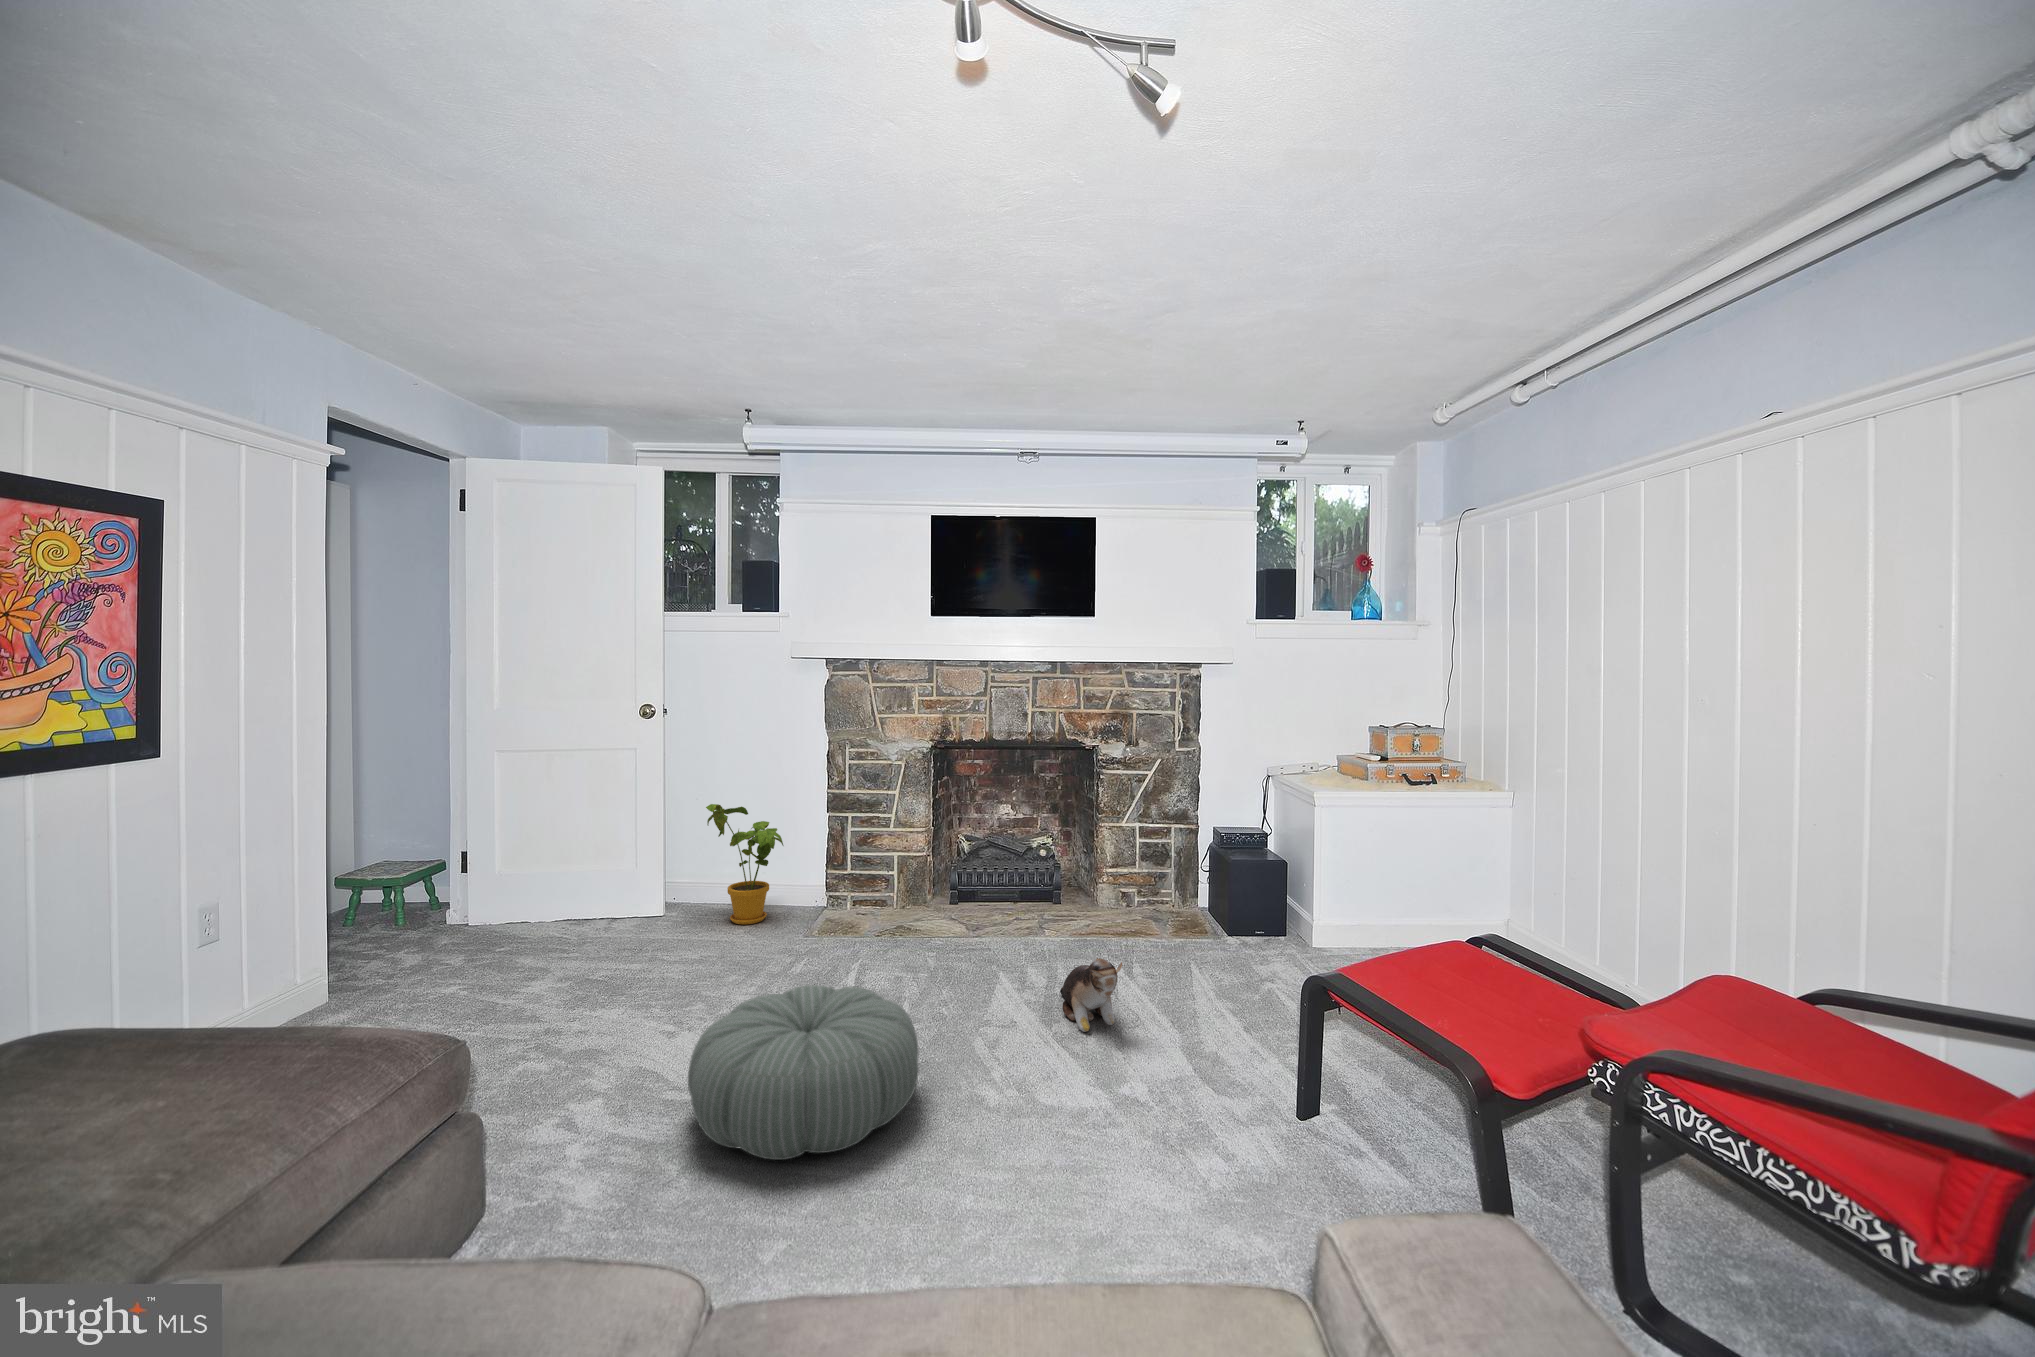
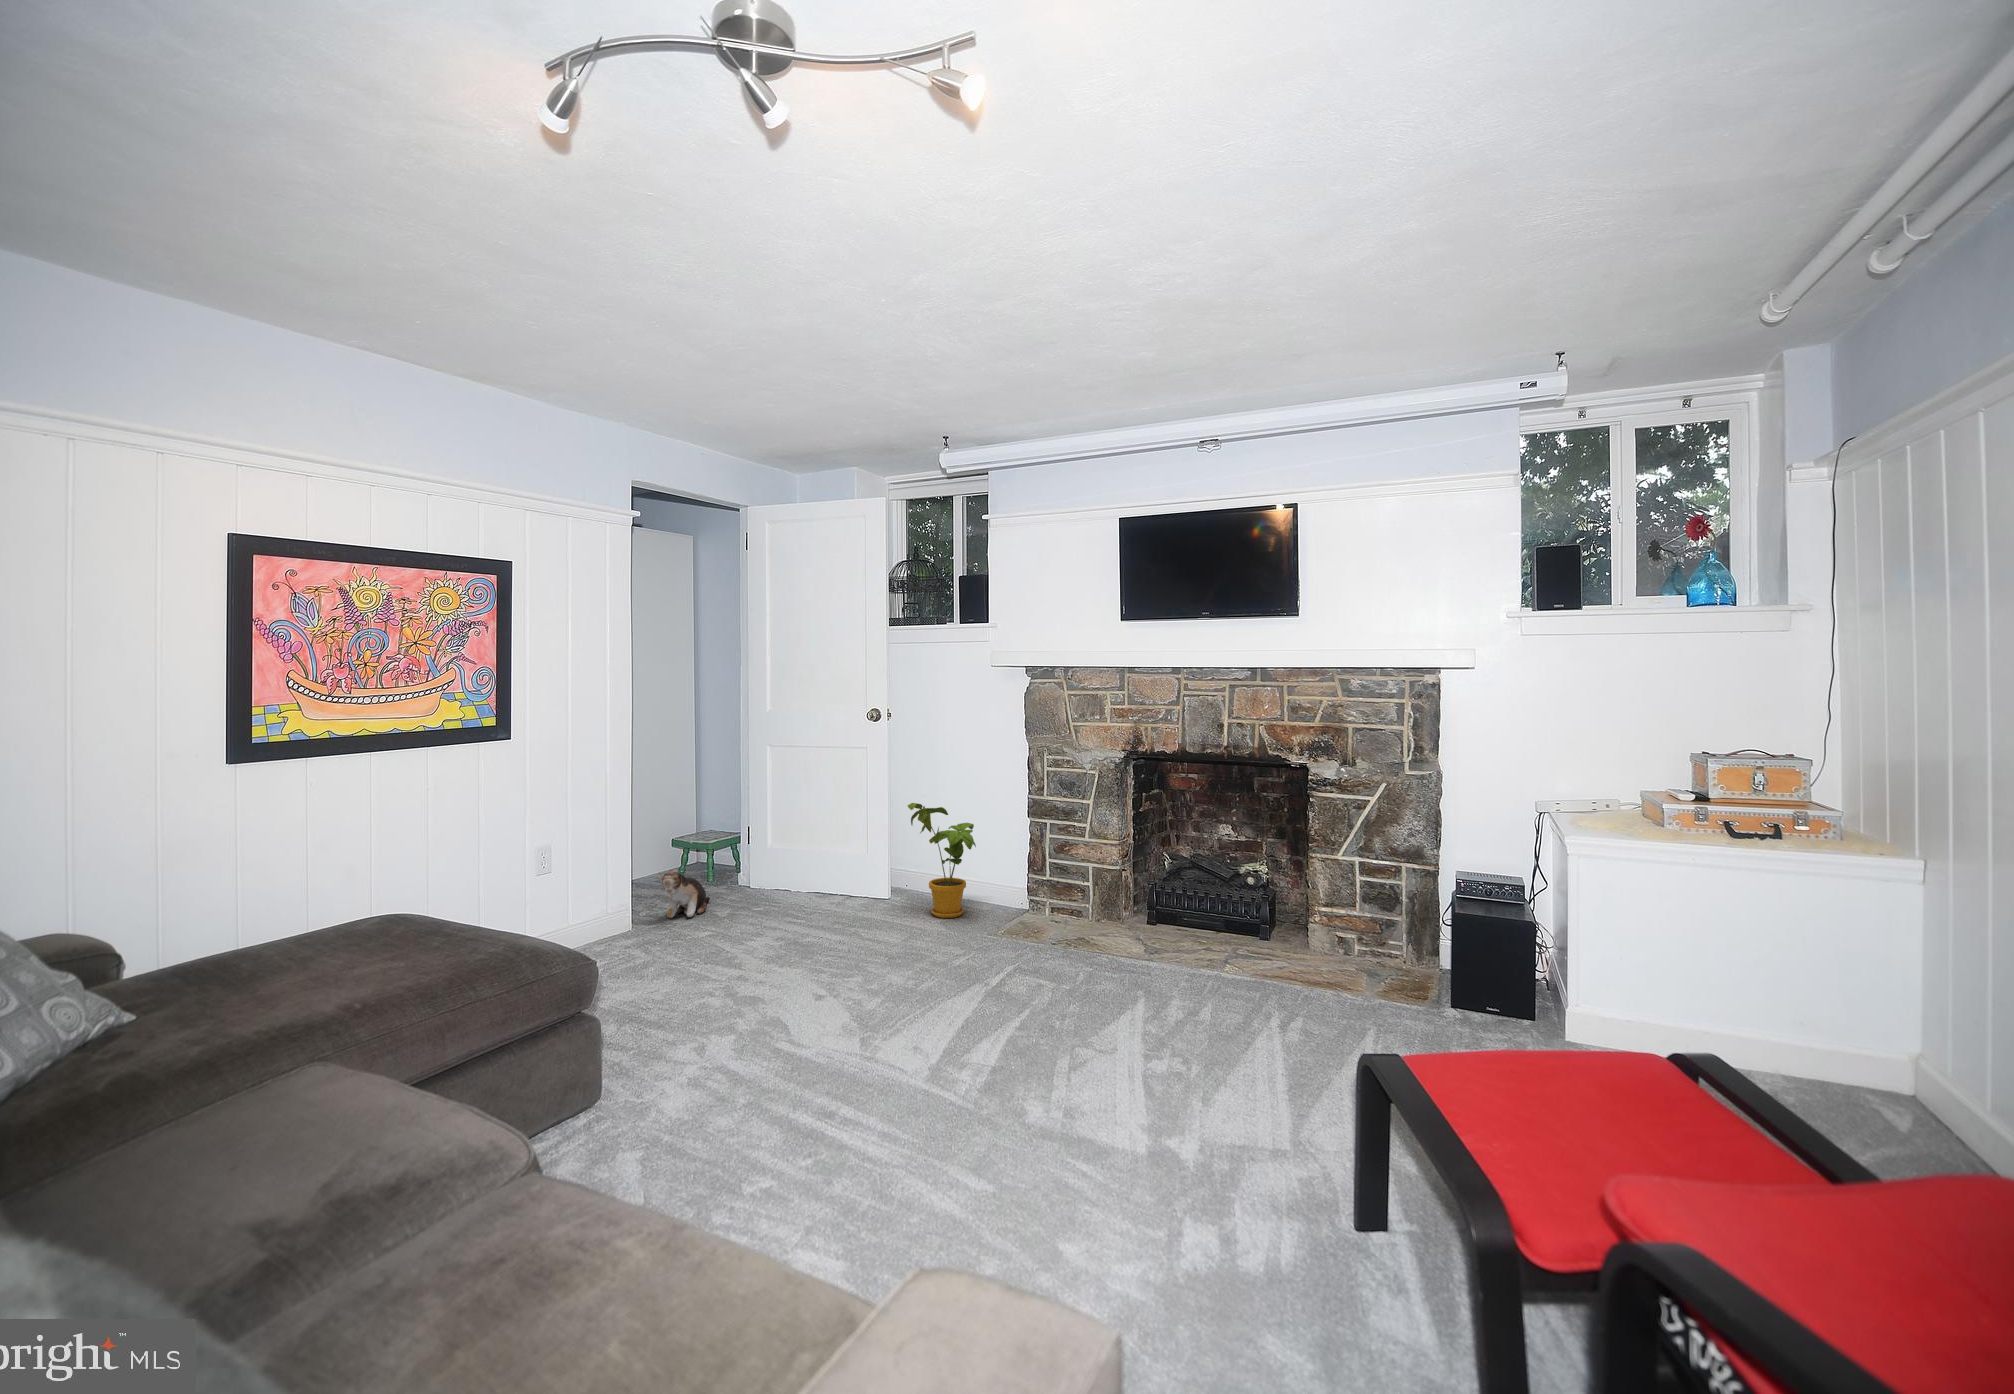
plush toy: present [1060,958,1122,1032] -> present [657,869,710,918]
pouf: present [688,985,919,1160] -> none [780,974,991,1126]

